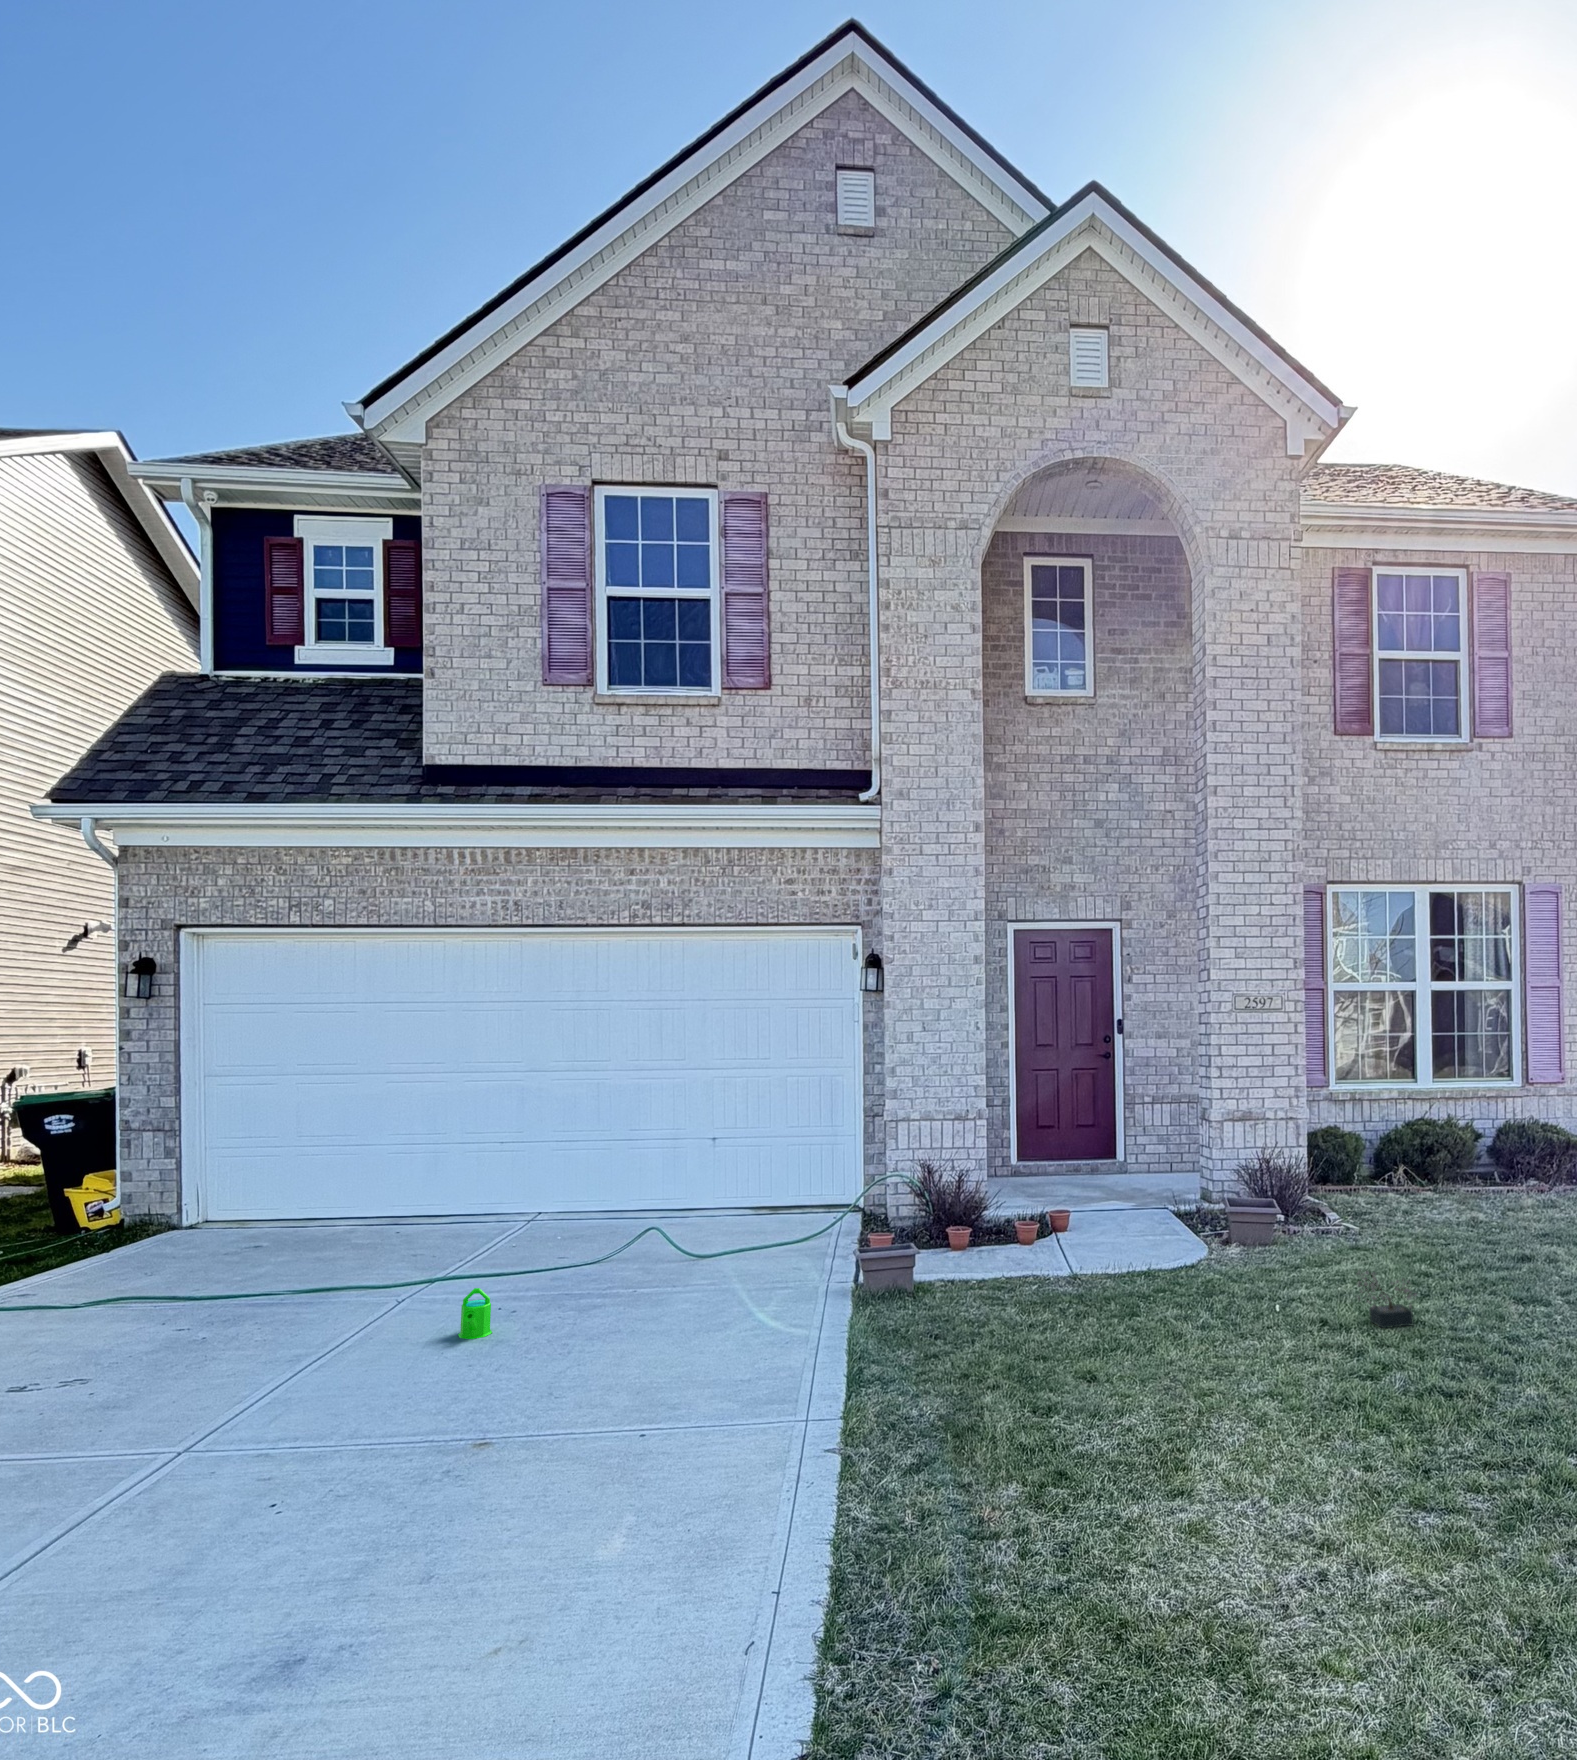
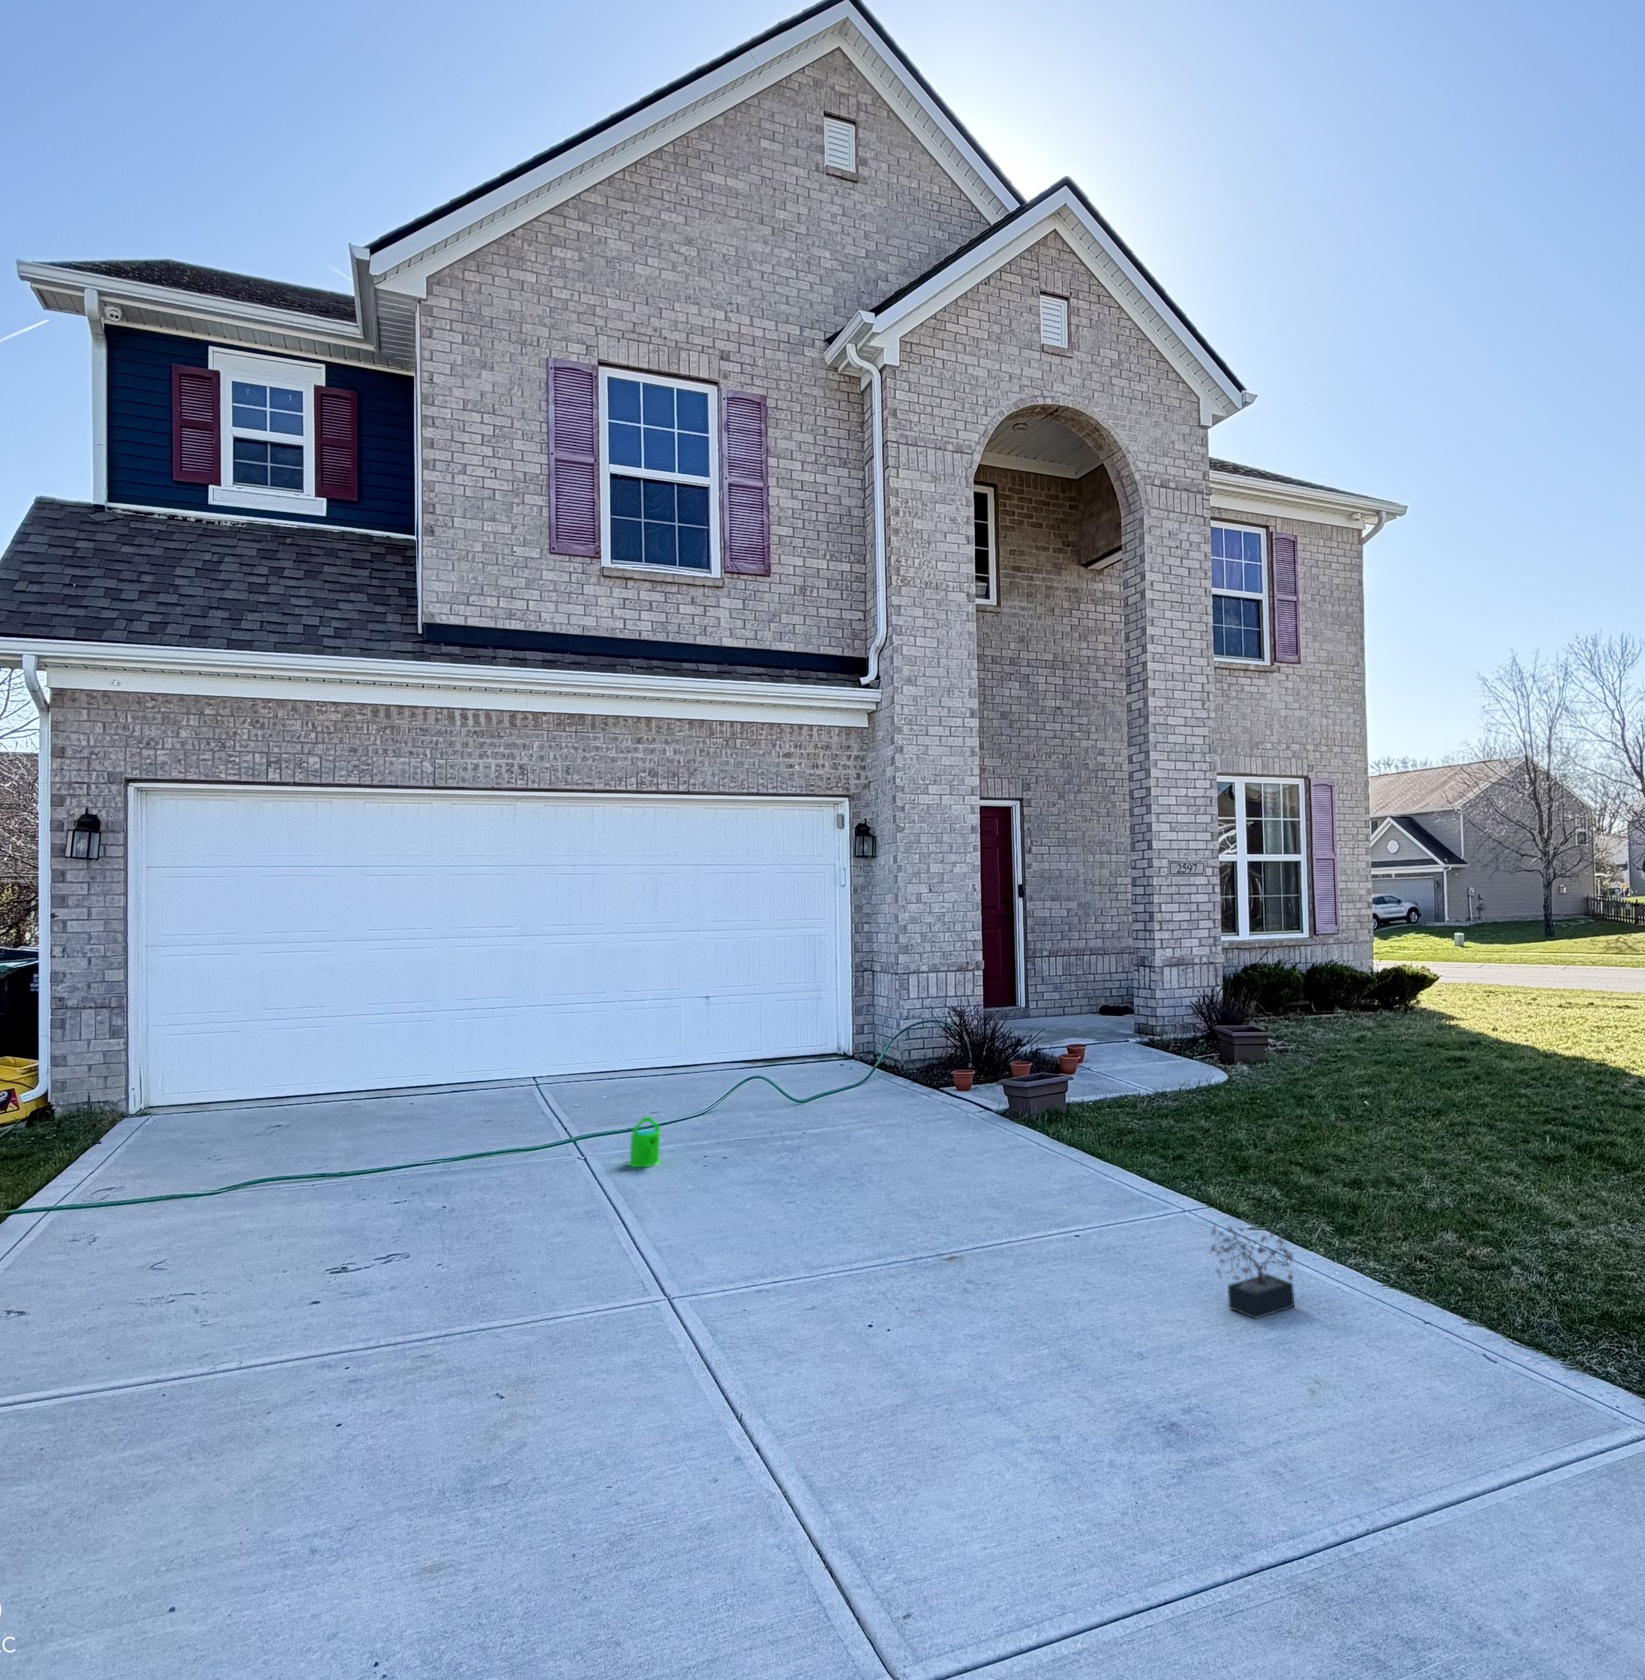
decorative plant: present [1357,1271,1416,1328] -> present [1211,1226,1294,1319]

